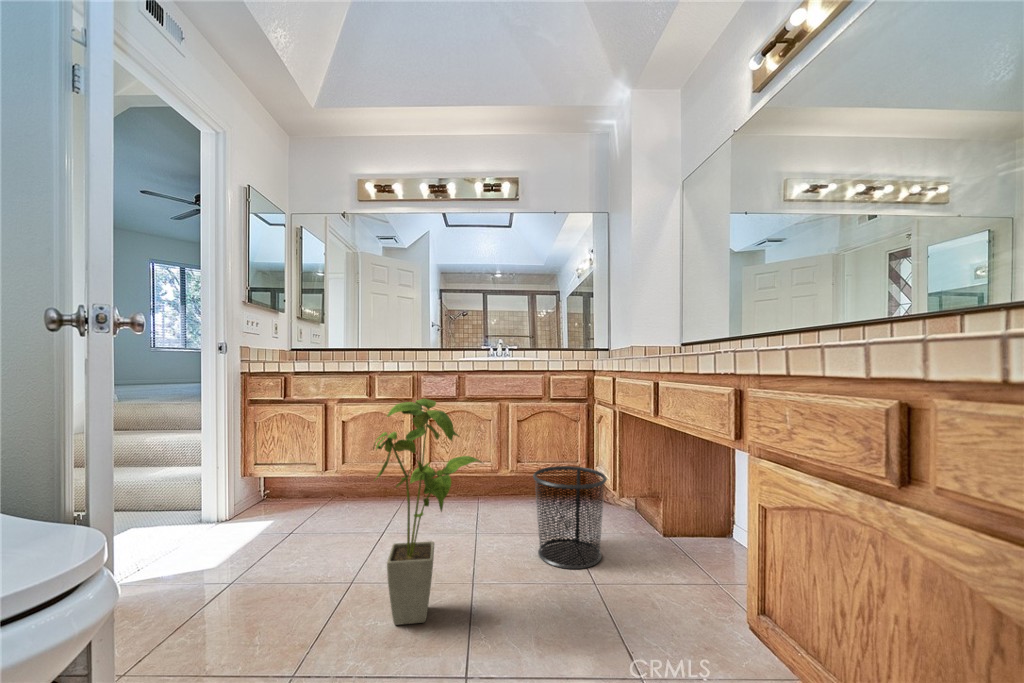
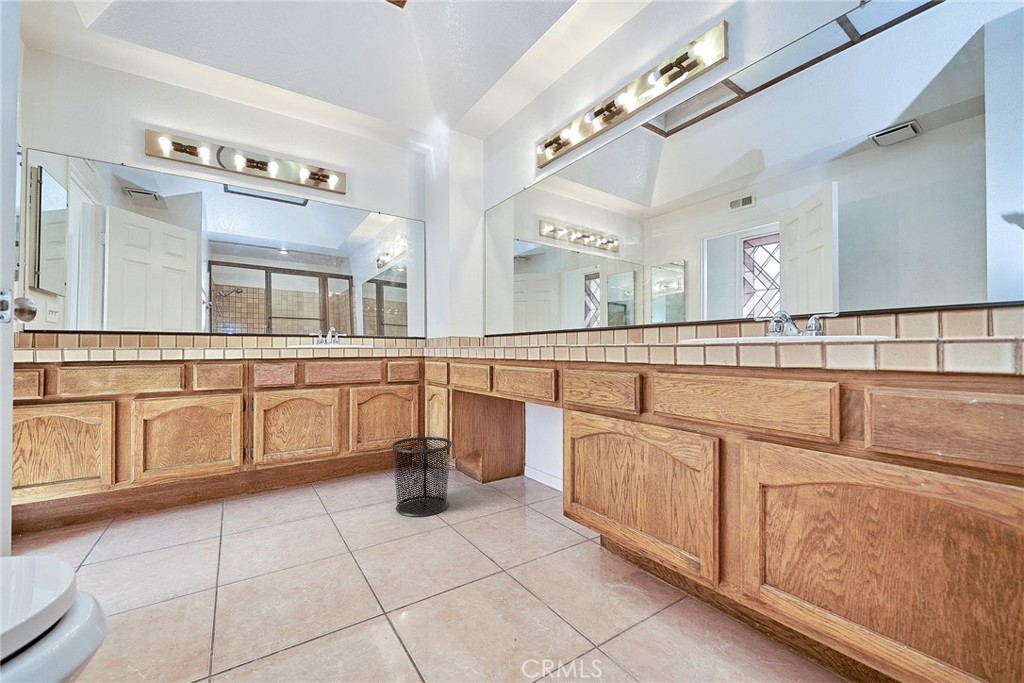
house plant: present [373,399,480,625] -> none [264,387,367,583]

